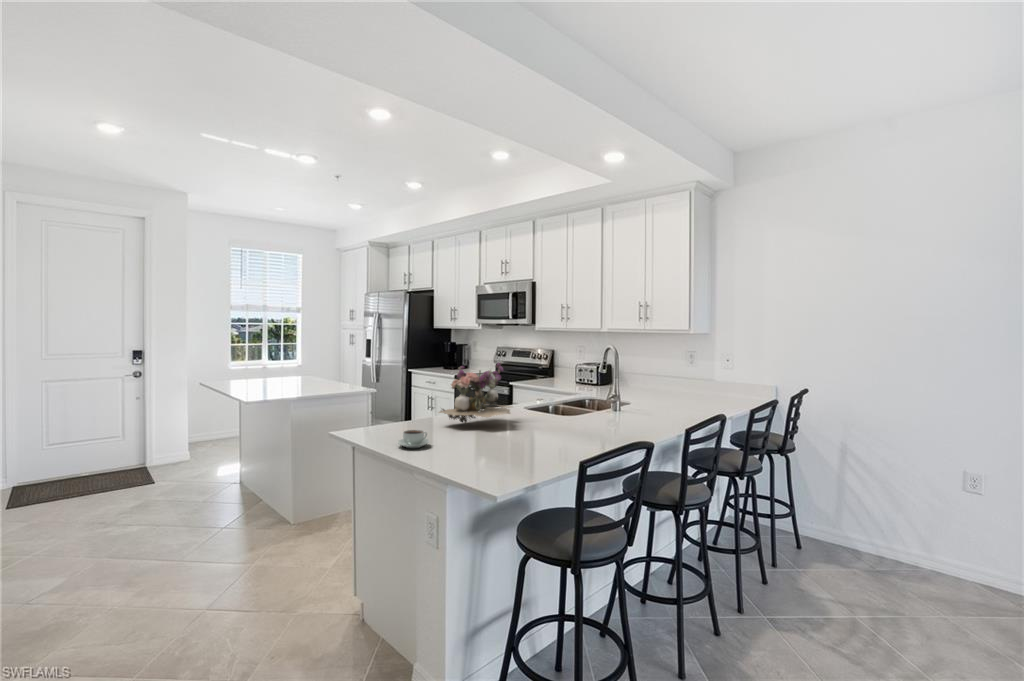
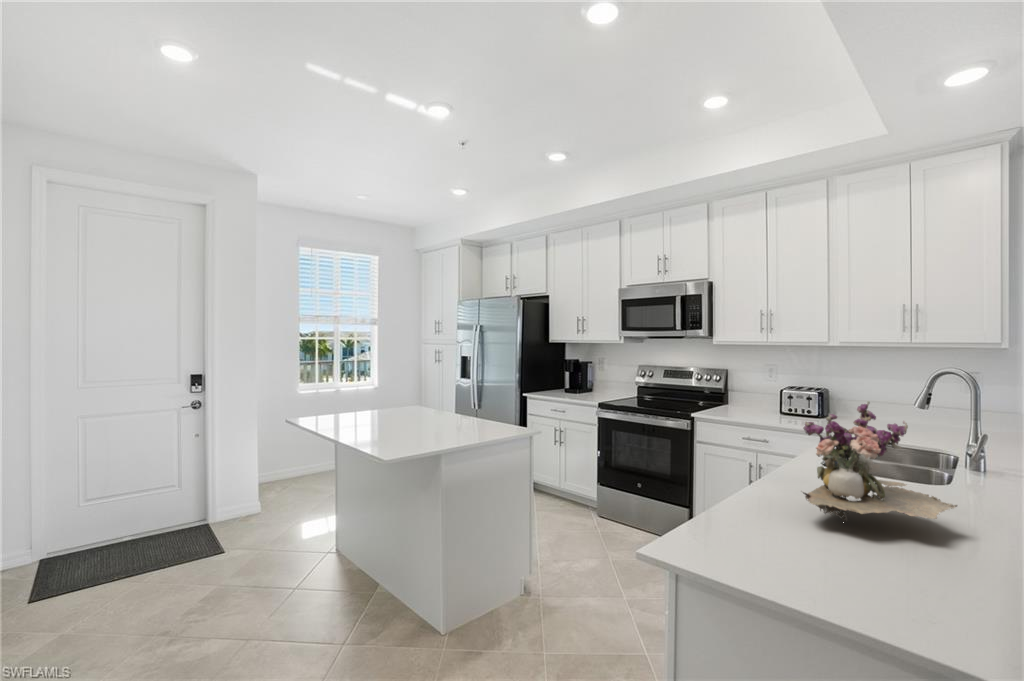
coffee cup: present [397,430,430,448] -> none [873,573,968,627]

